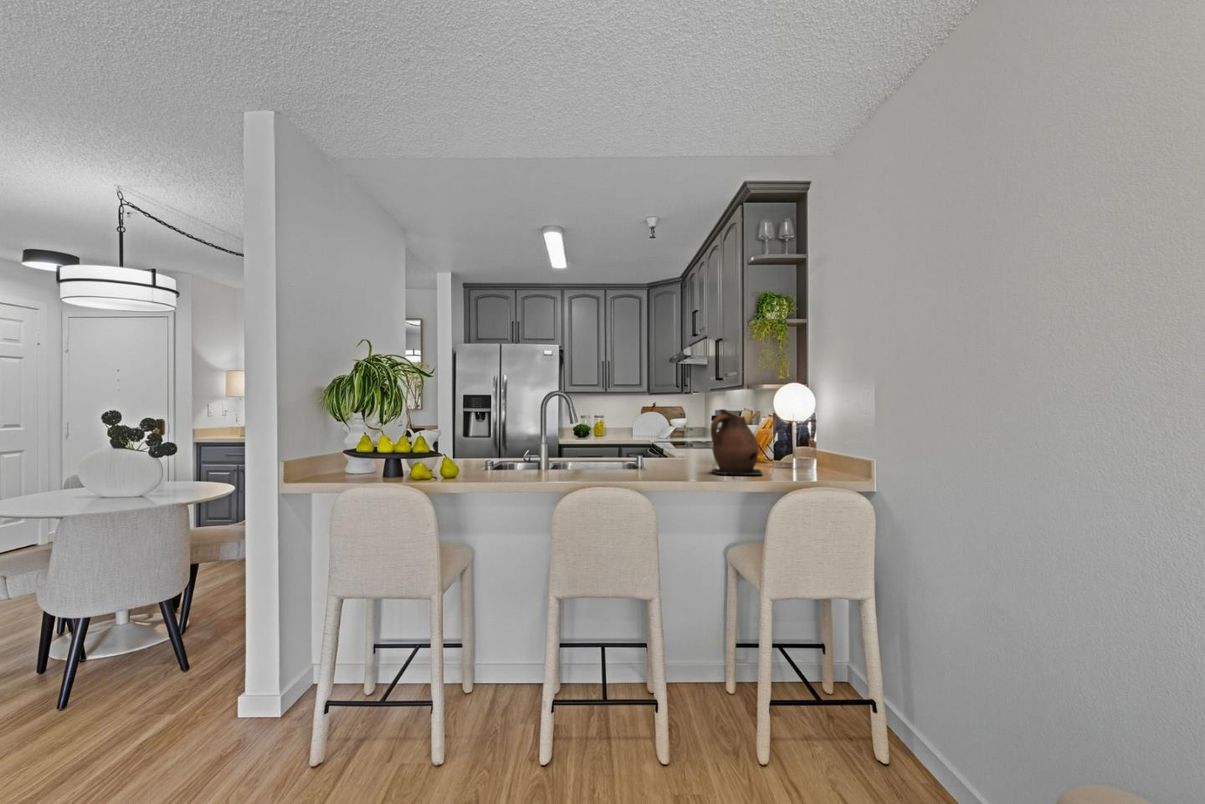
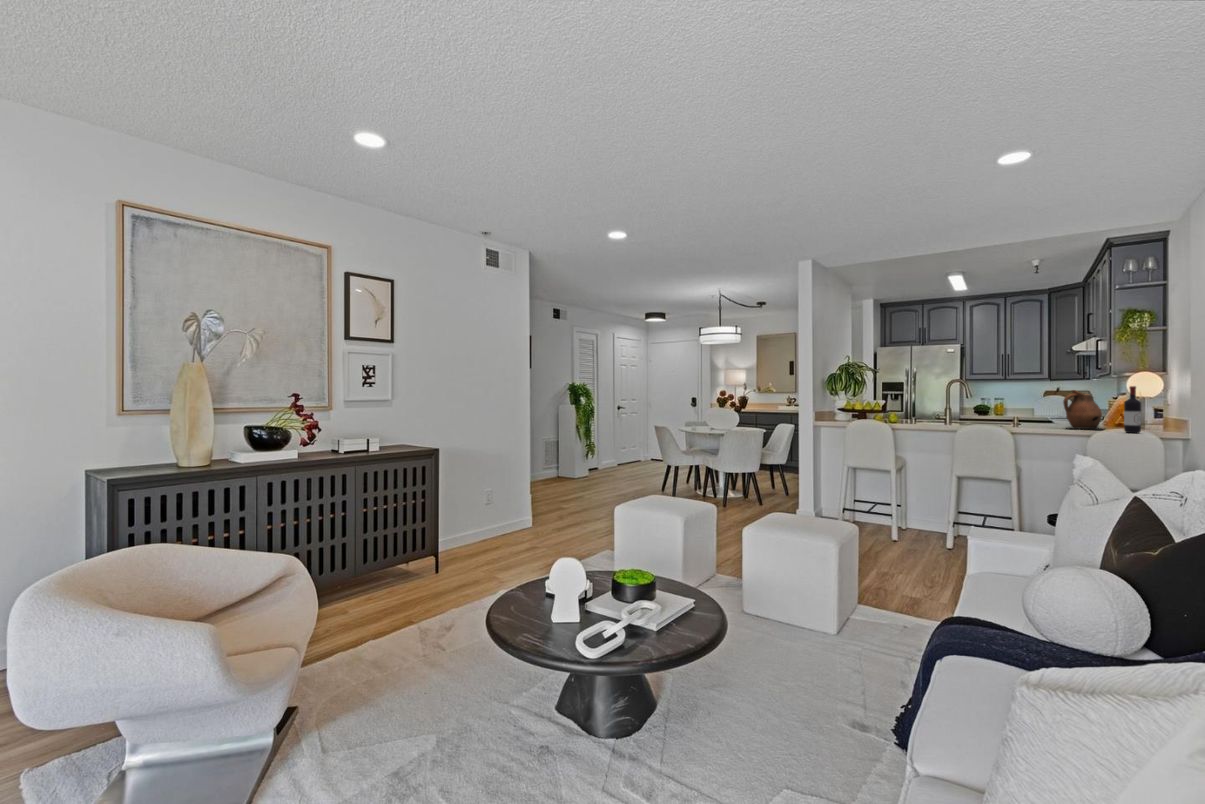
wine bottle: none [805,404,827,485] -> present [1124,386,1141,433]

